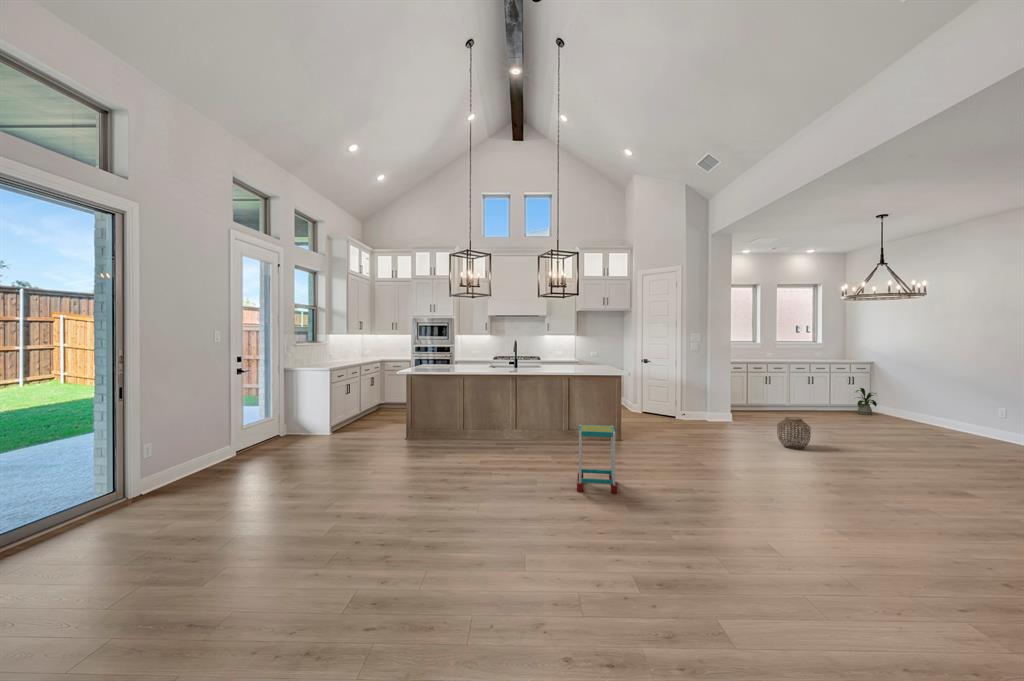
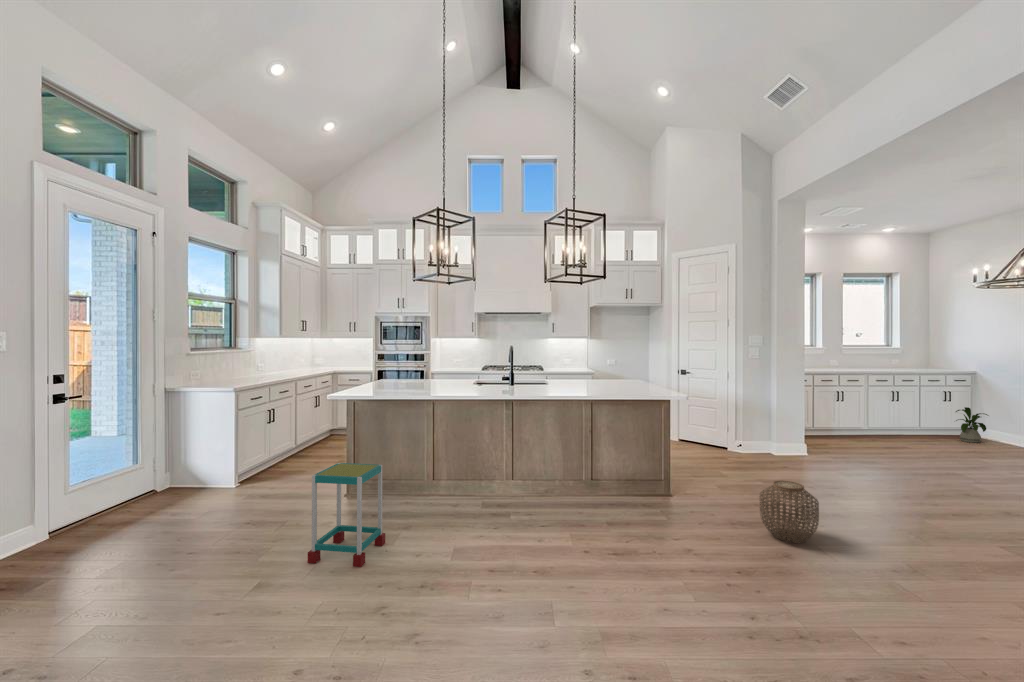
woven basket: present [777,417,811,450] -> present [760,481,819,543]
side table: present [577,425,617,493] -> present [308,463,385,567]

